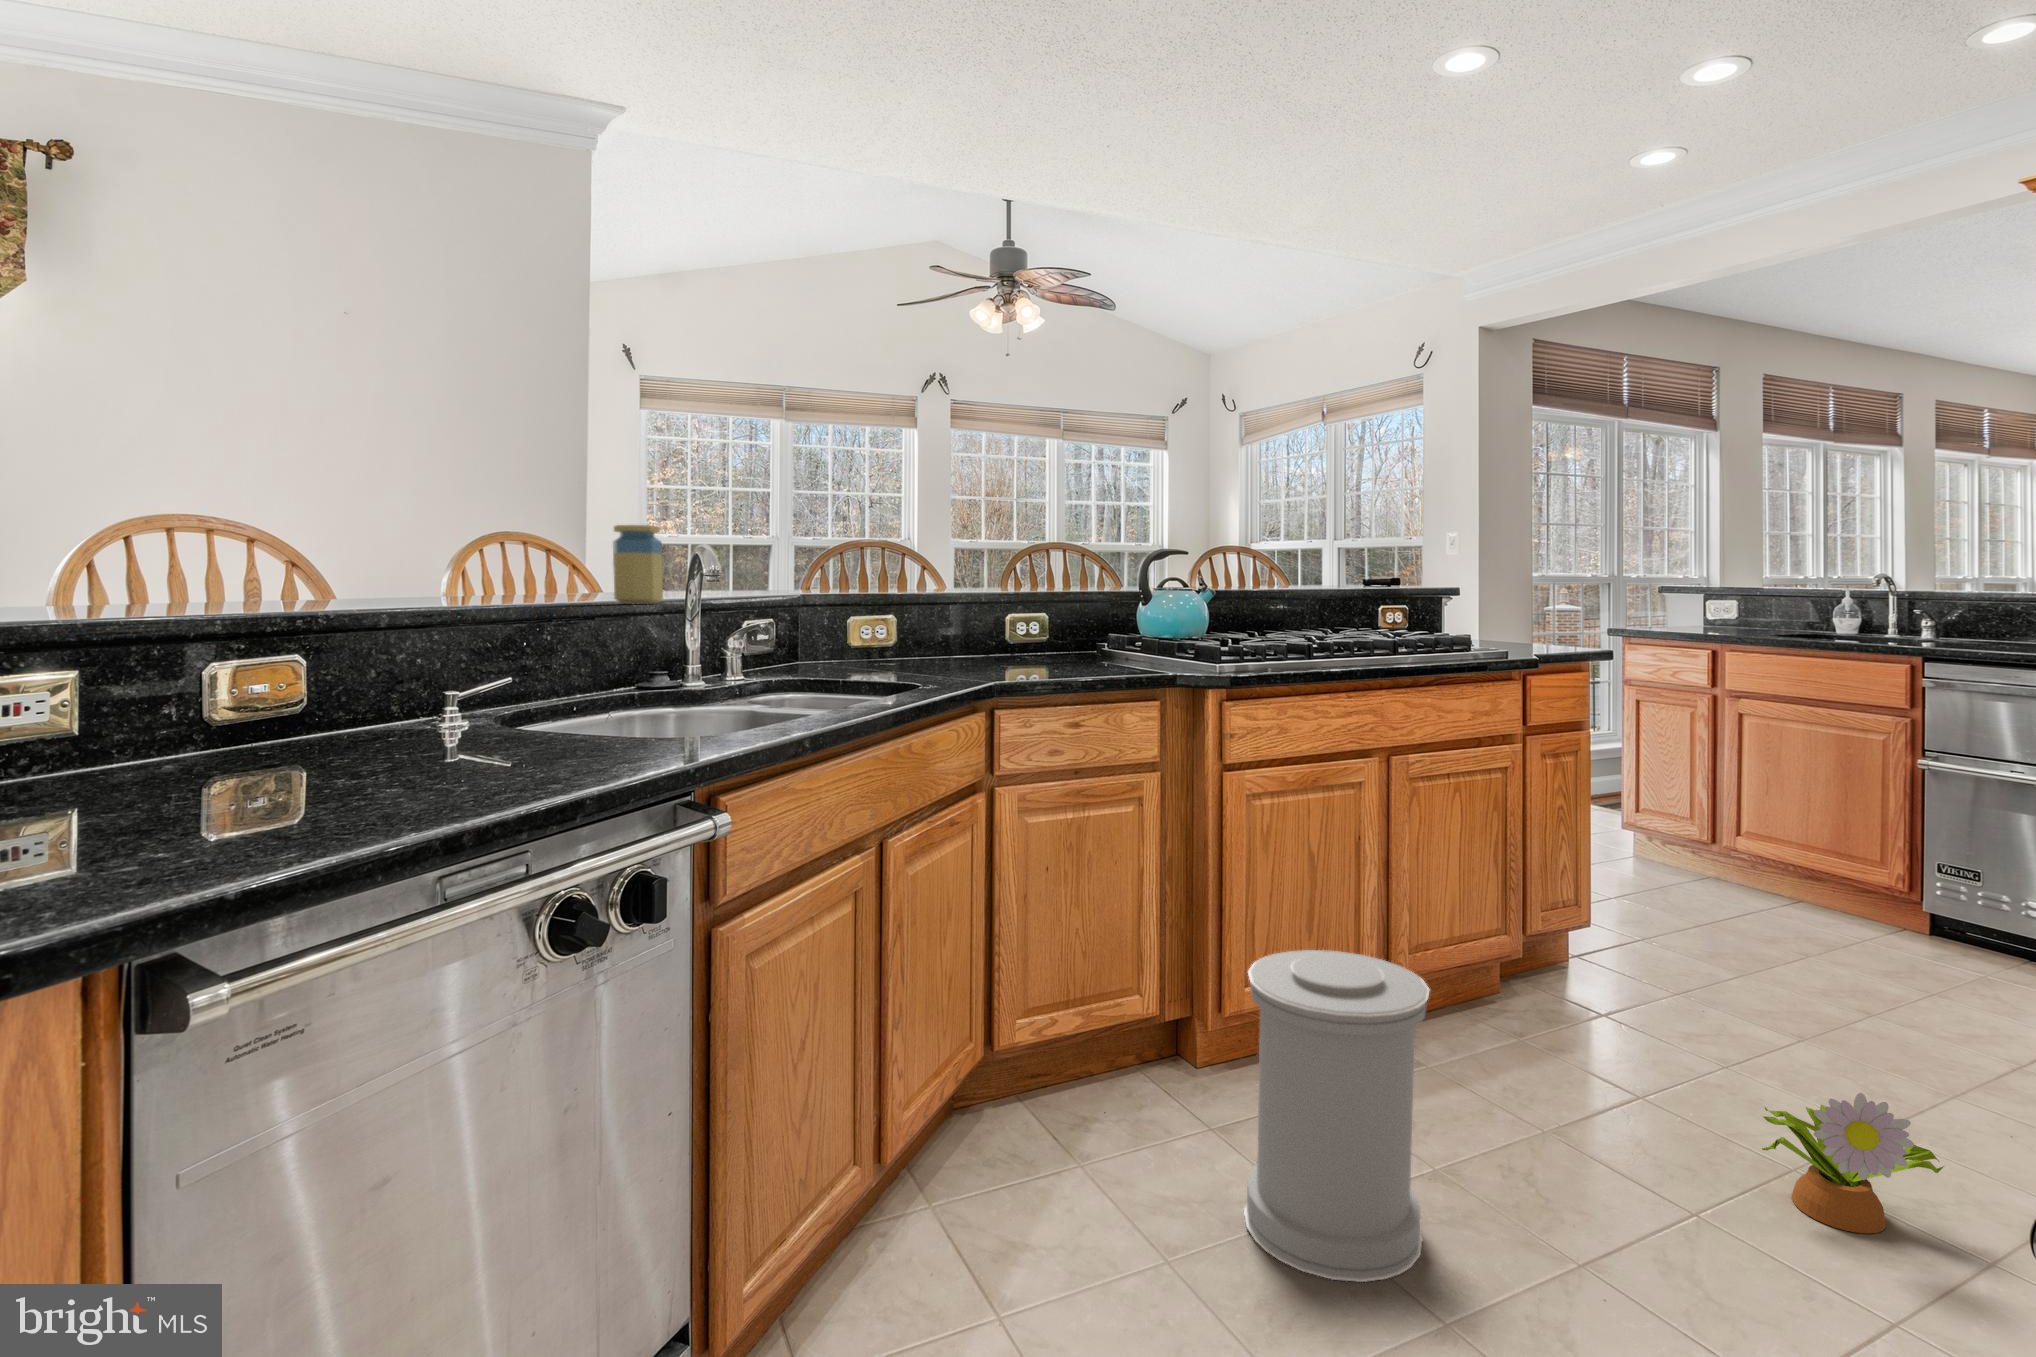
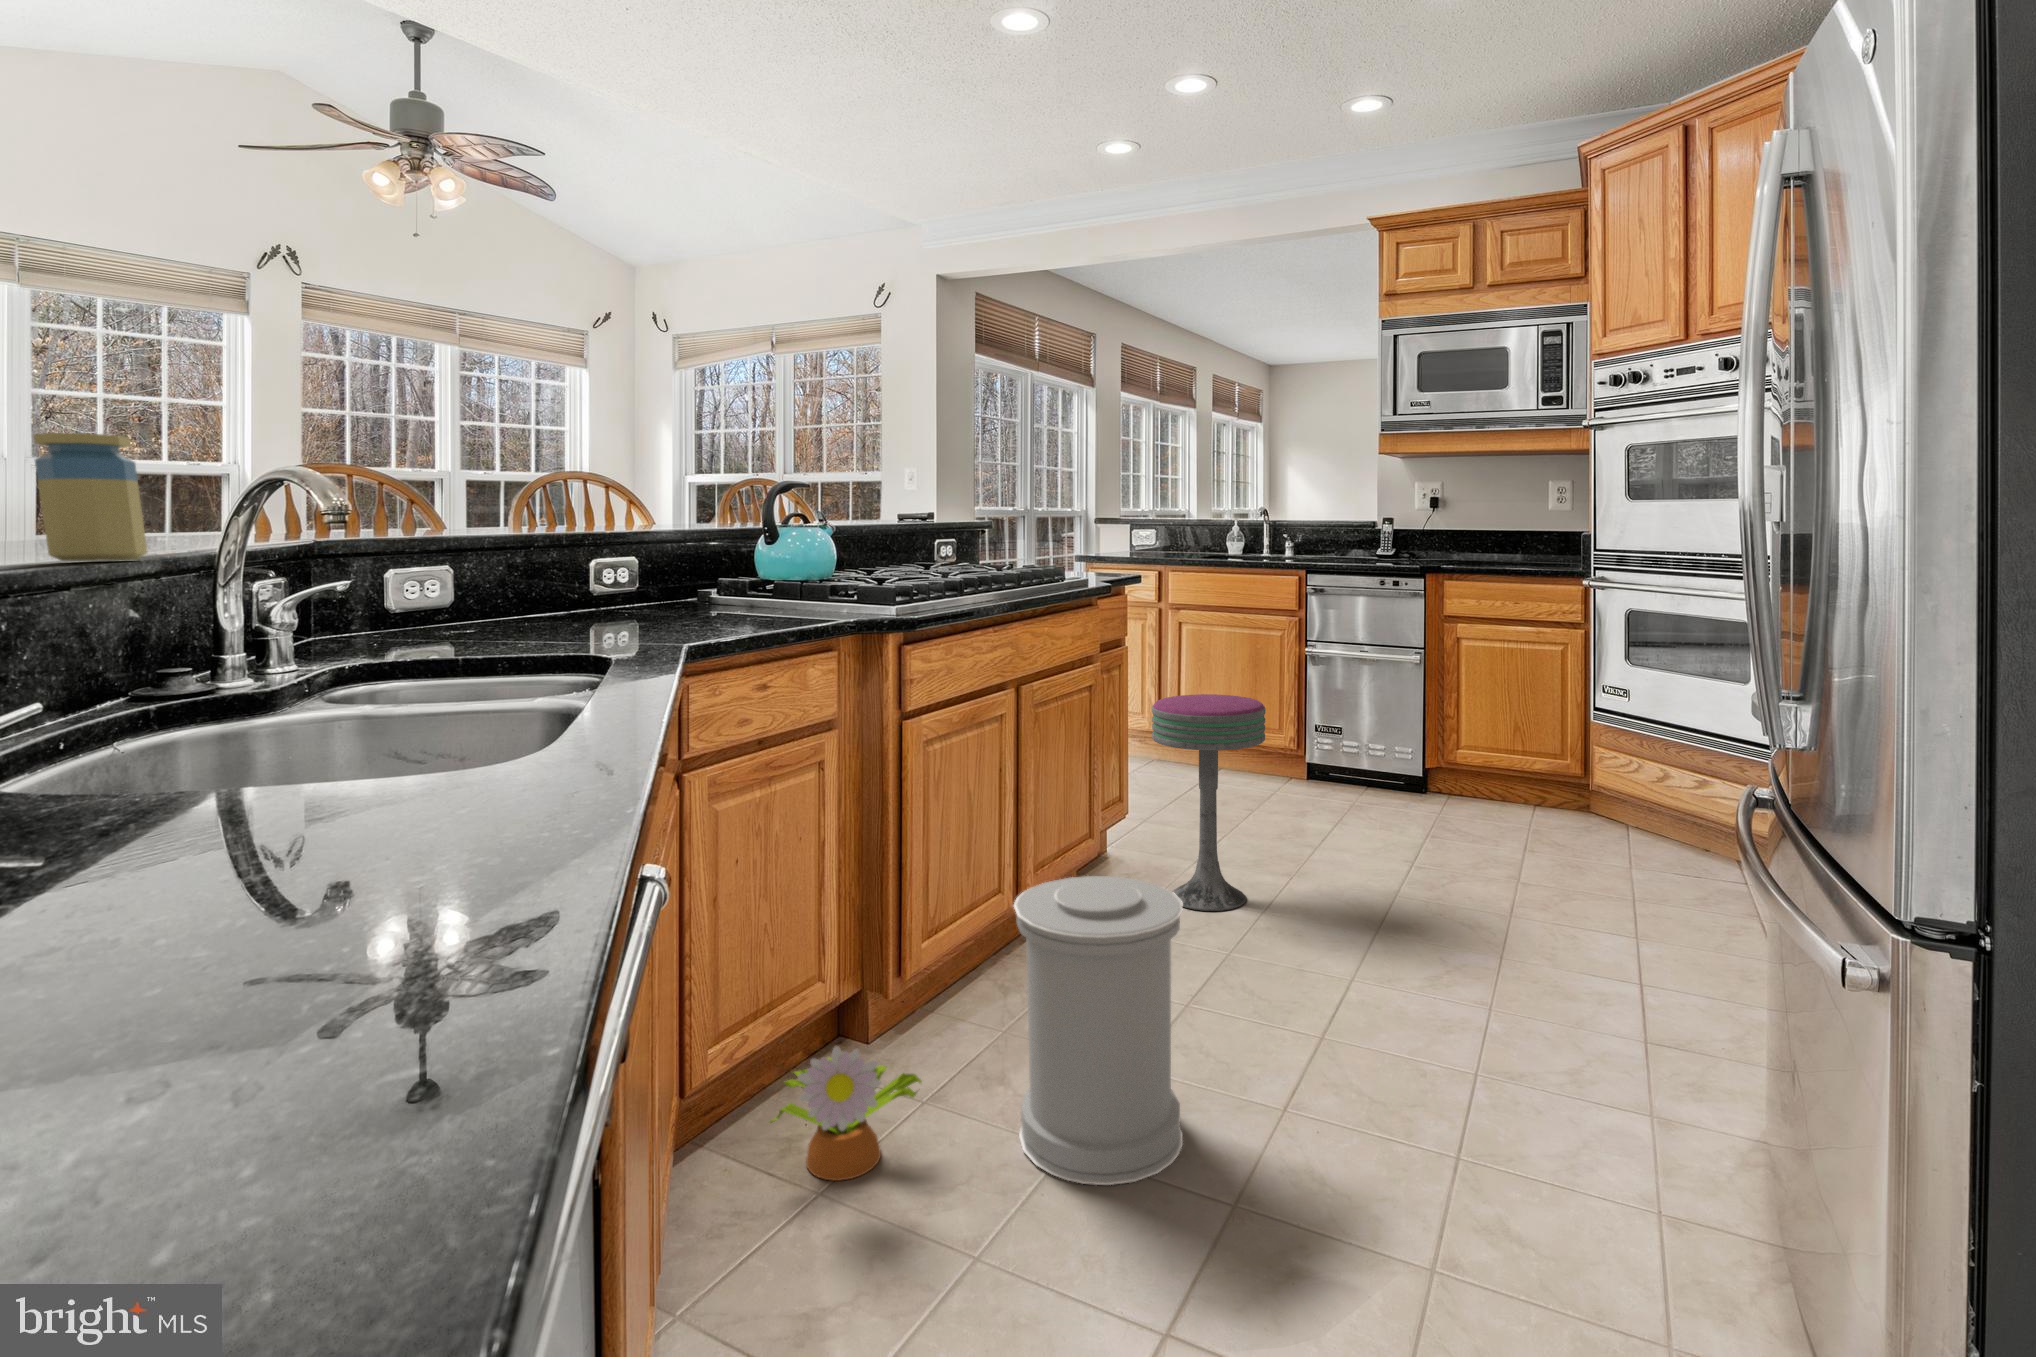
bar stool: none [1584,792,1740,1056] -> present [1152,694,1266,911]
decorative plant: present [1762,1093,1944,1234] -> present [770,1046,922,1181]

